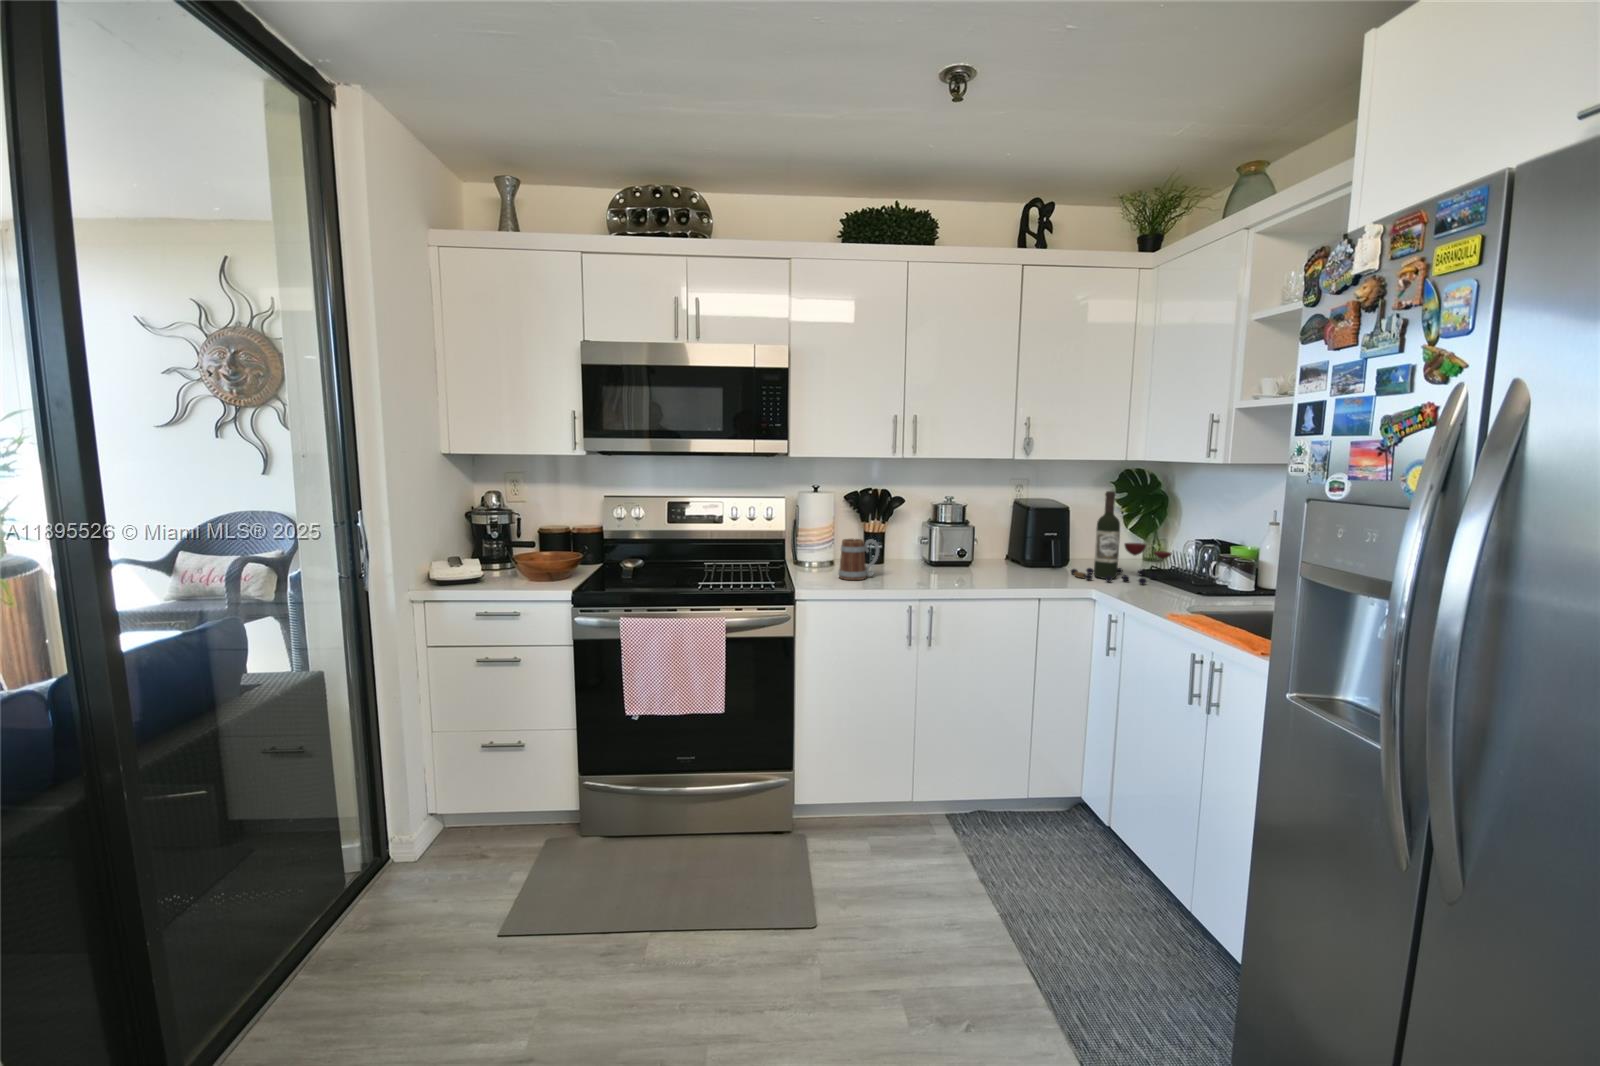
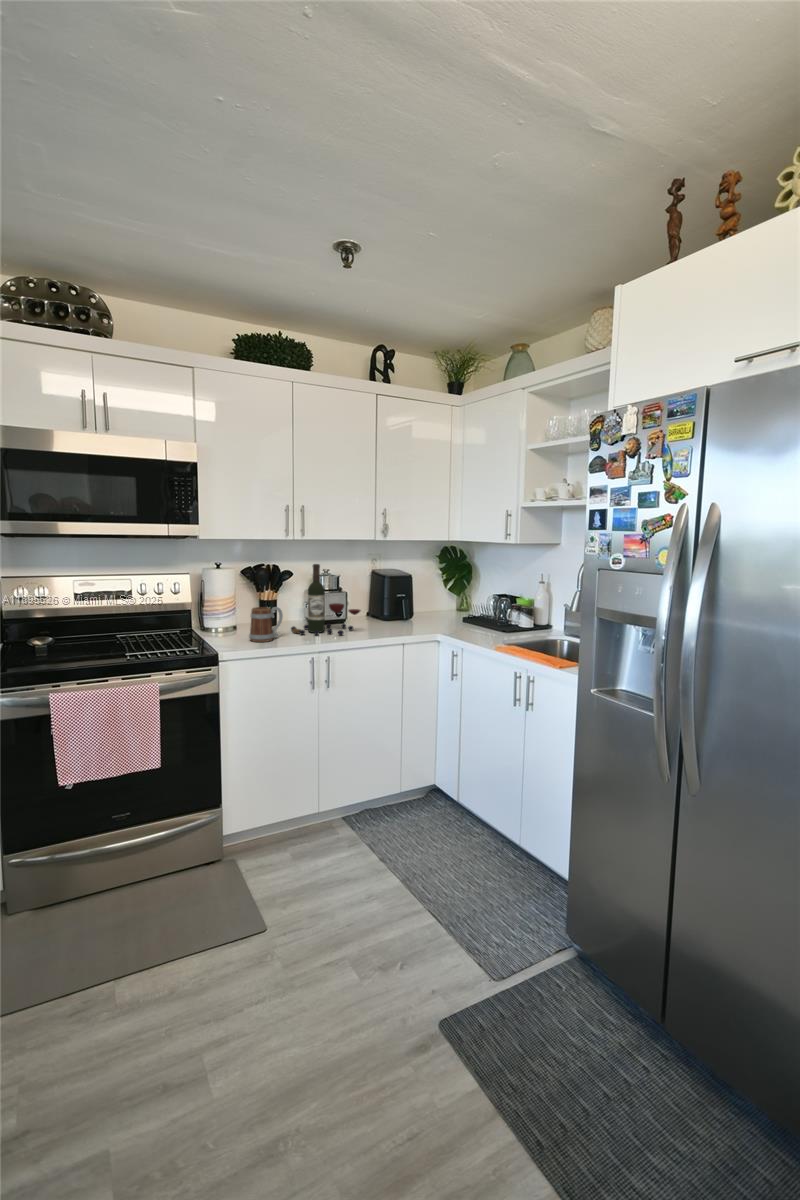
wine bottle: present [1071,491,1172,584] -> present [291,564,361,635]

